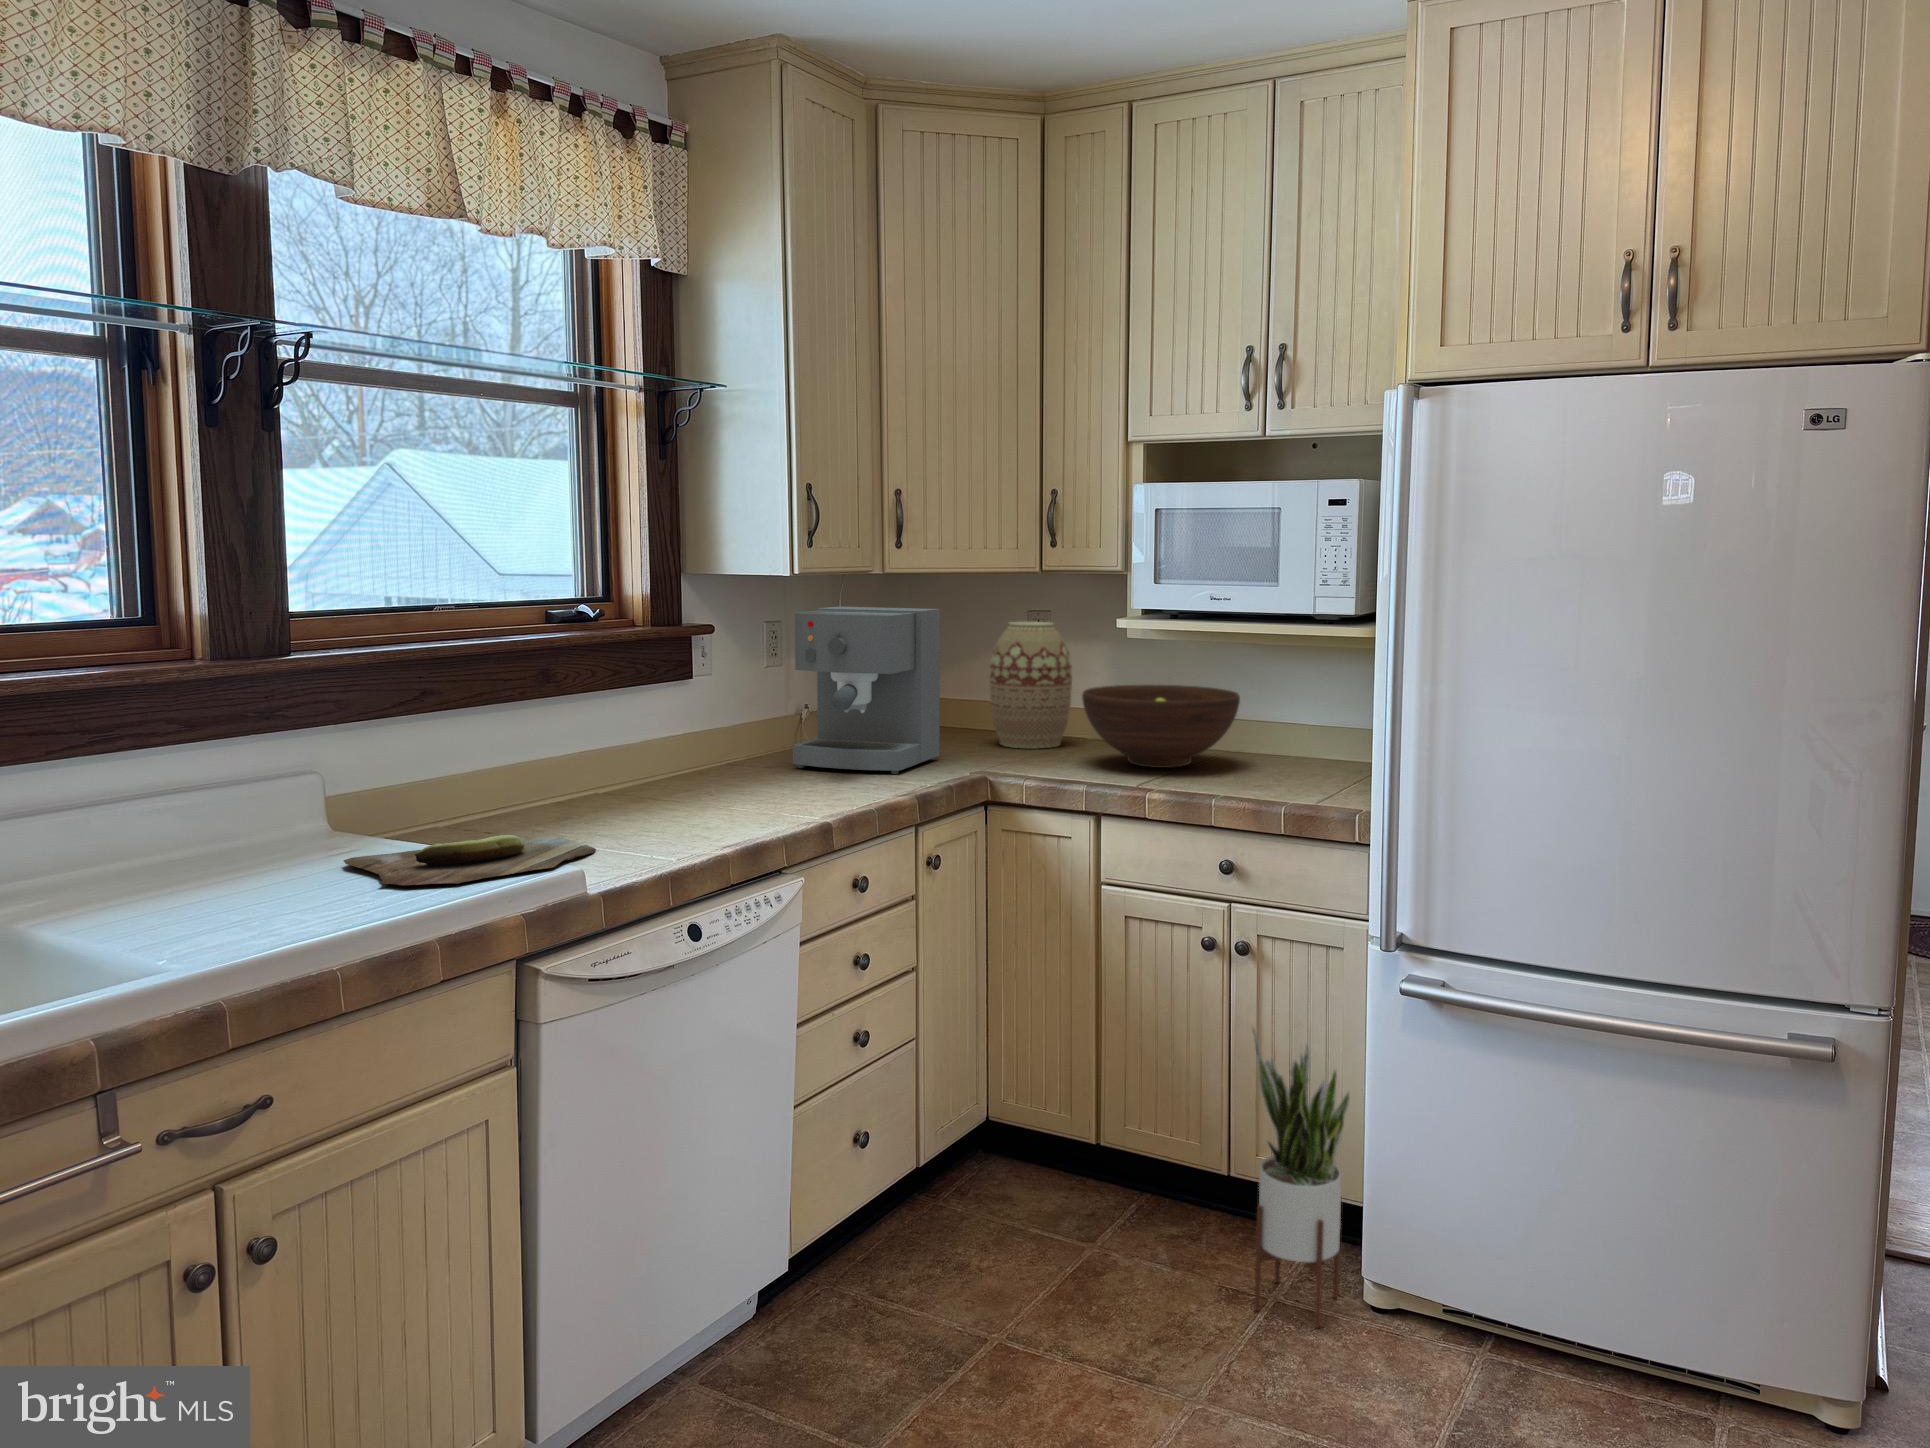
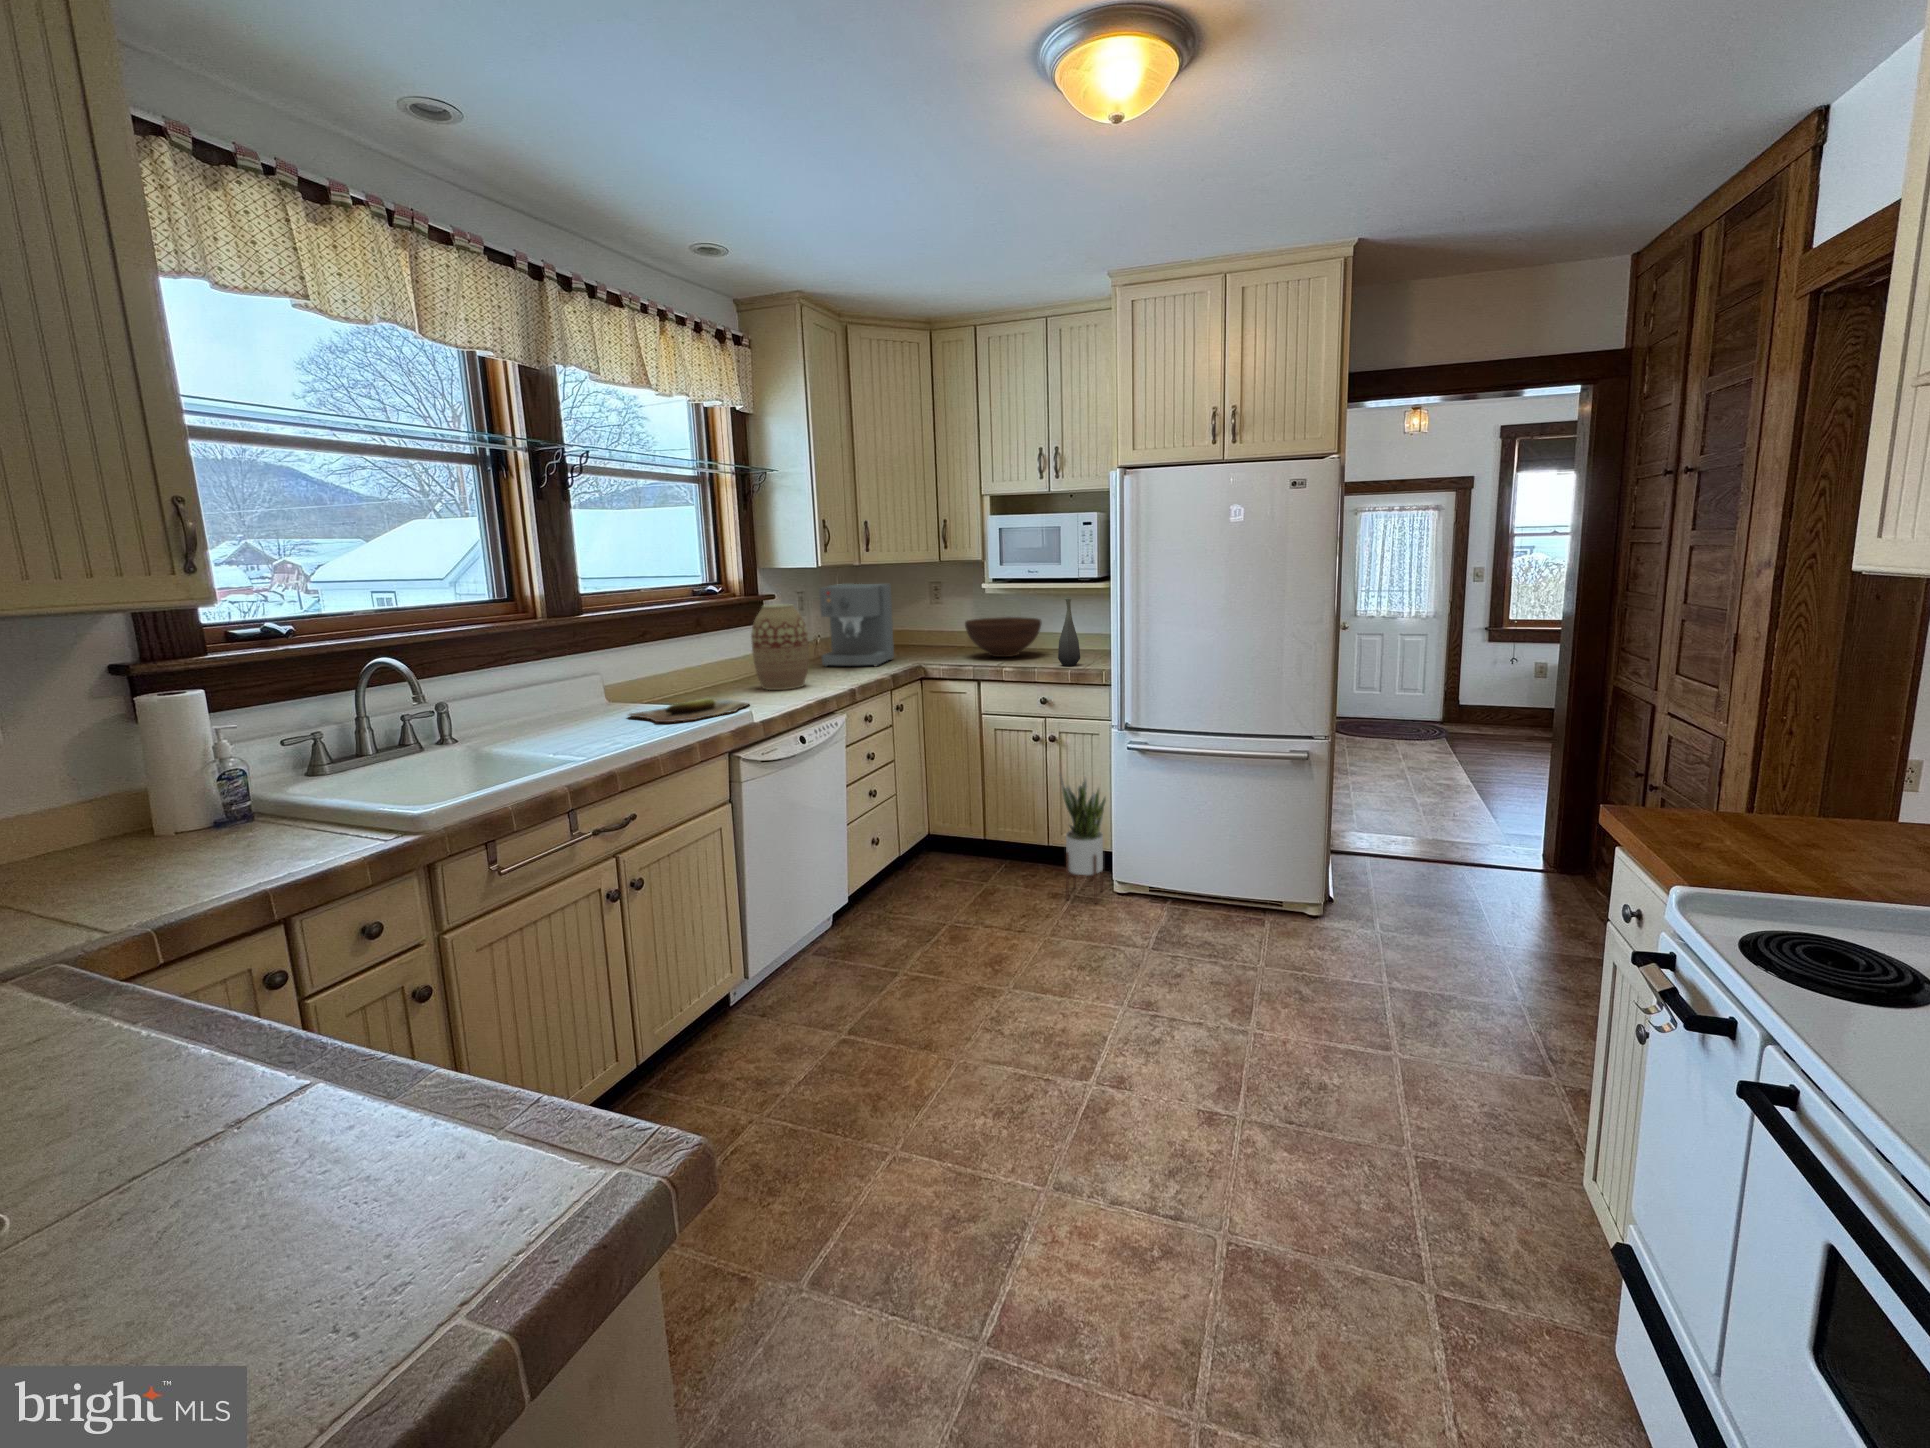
vase: present [990,622,1072,748] -> present [751,604,809,690]
bottle: none [1263,653,1312,798] -> present [1058,597,1080,666]

